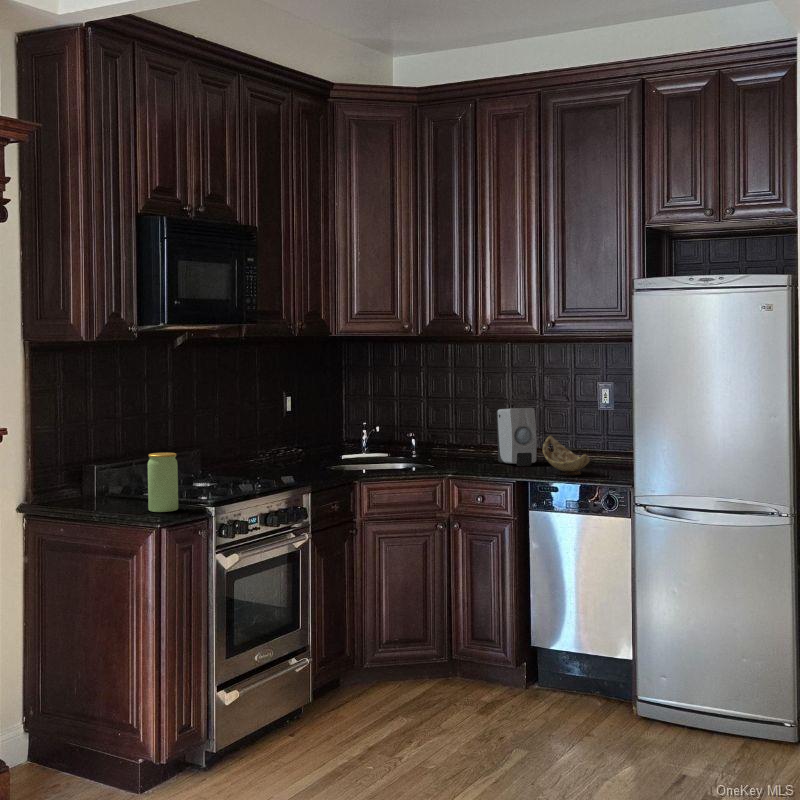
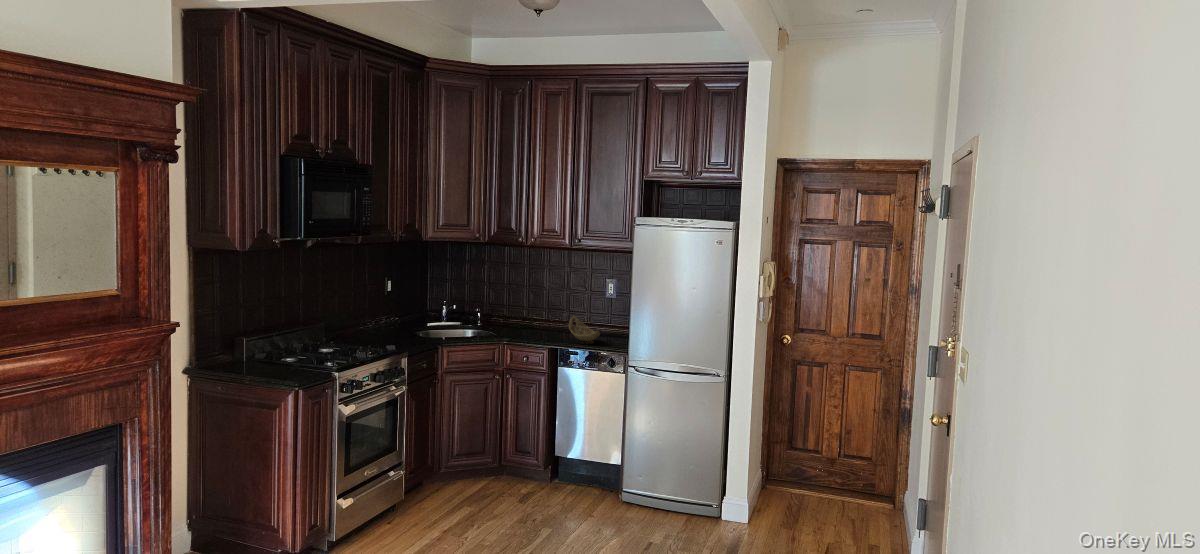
soap dispenser: present [496,408,537,466] -> none [538,294,564,334]
jar: present [148,453,178,512] -> none [289,333,312,377]

